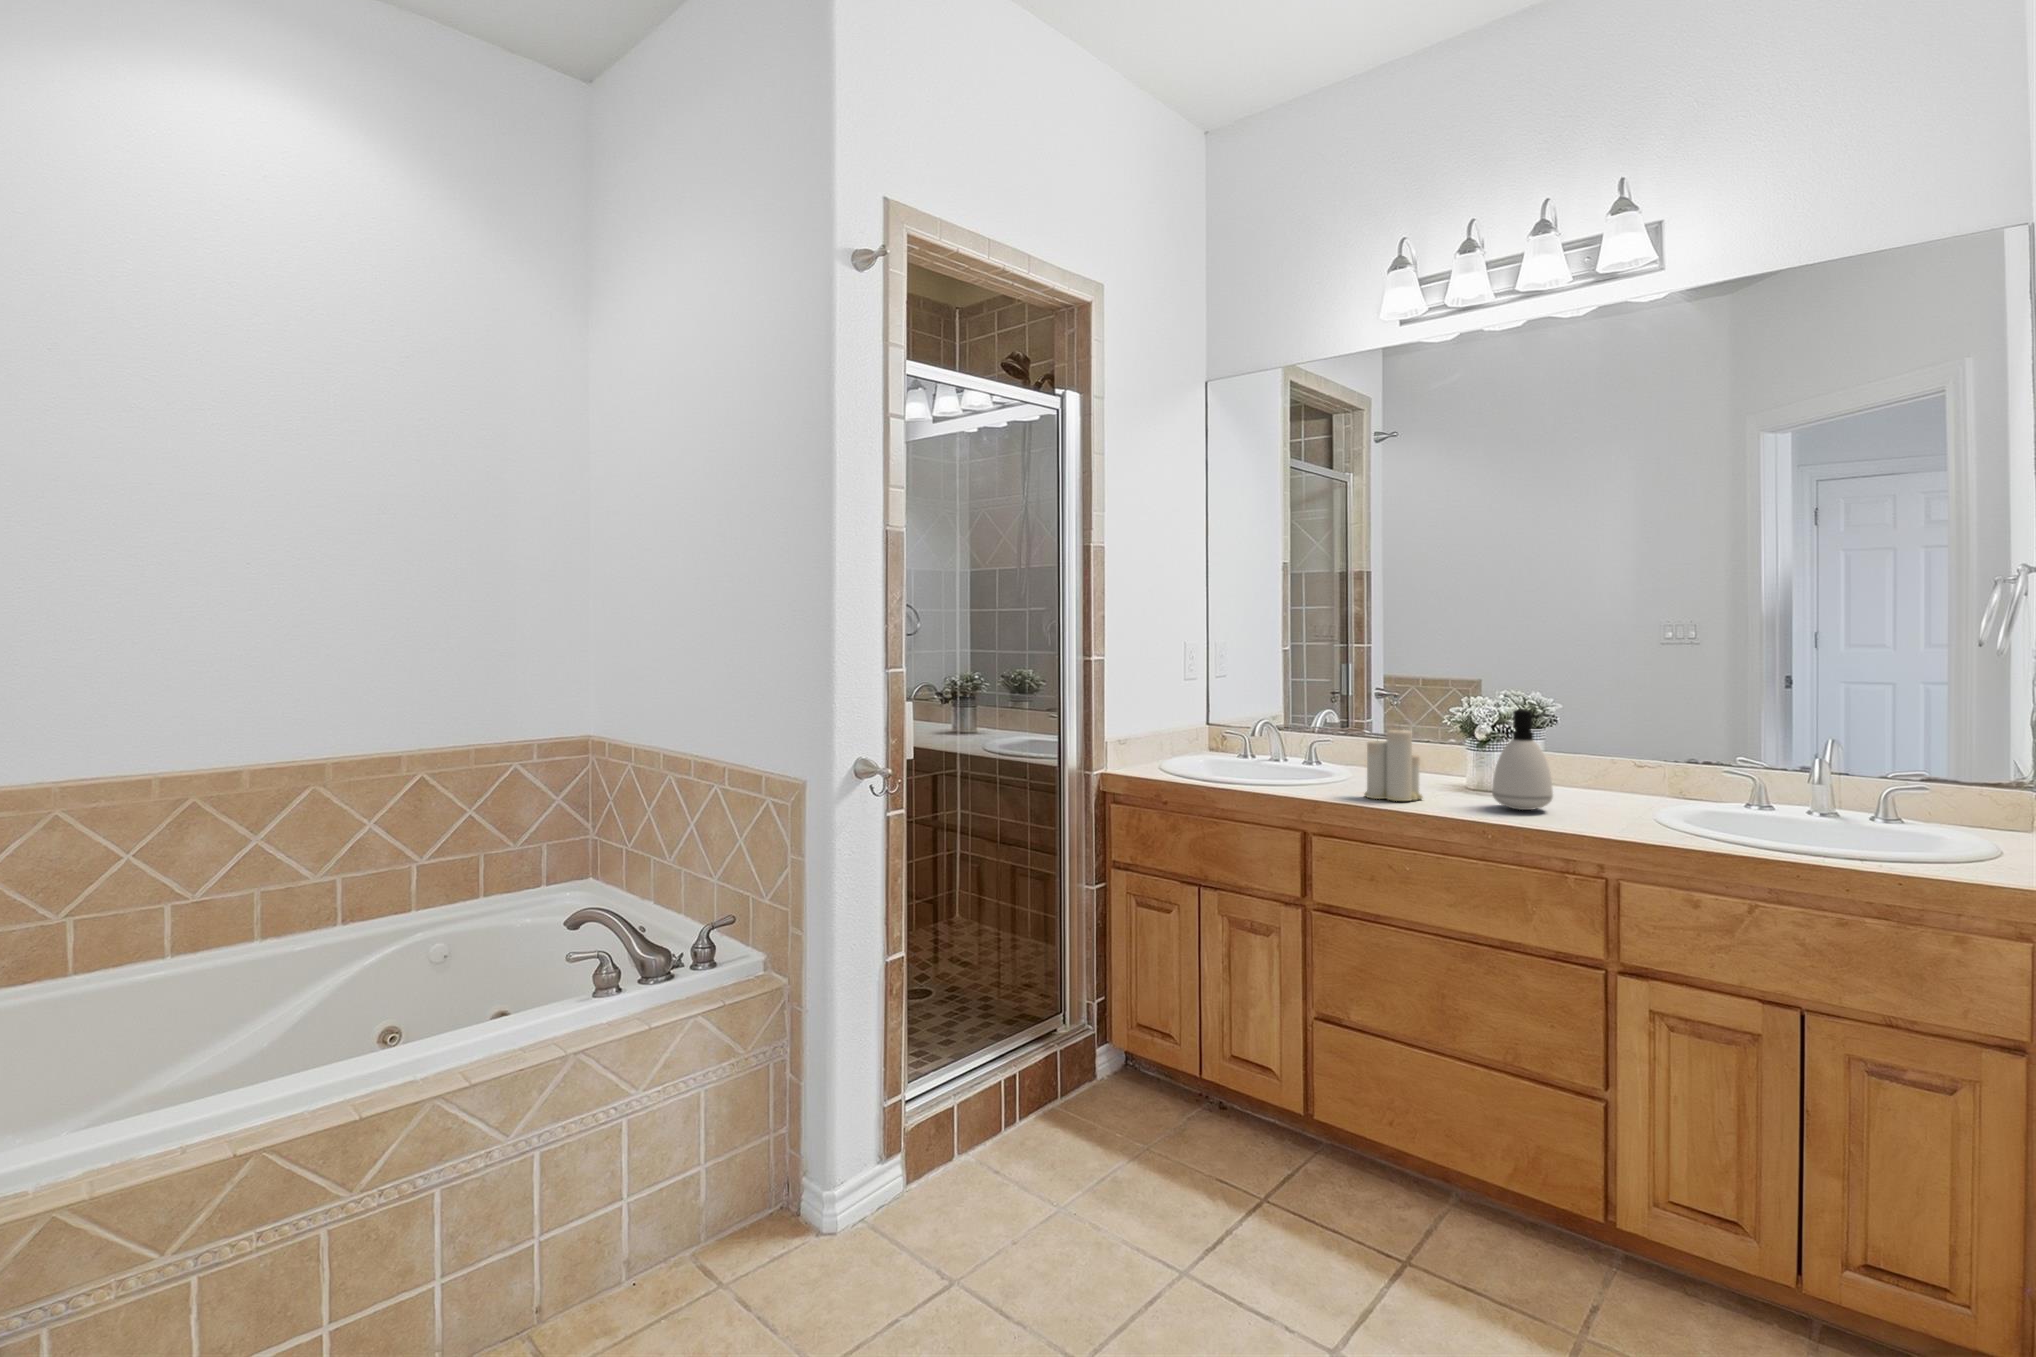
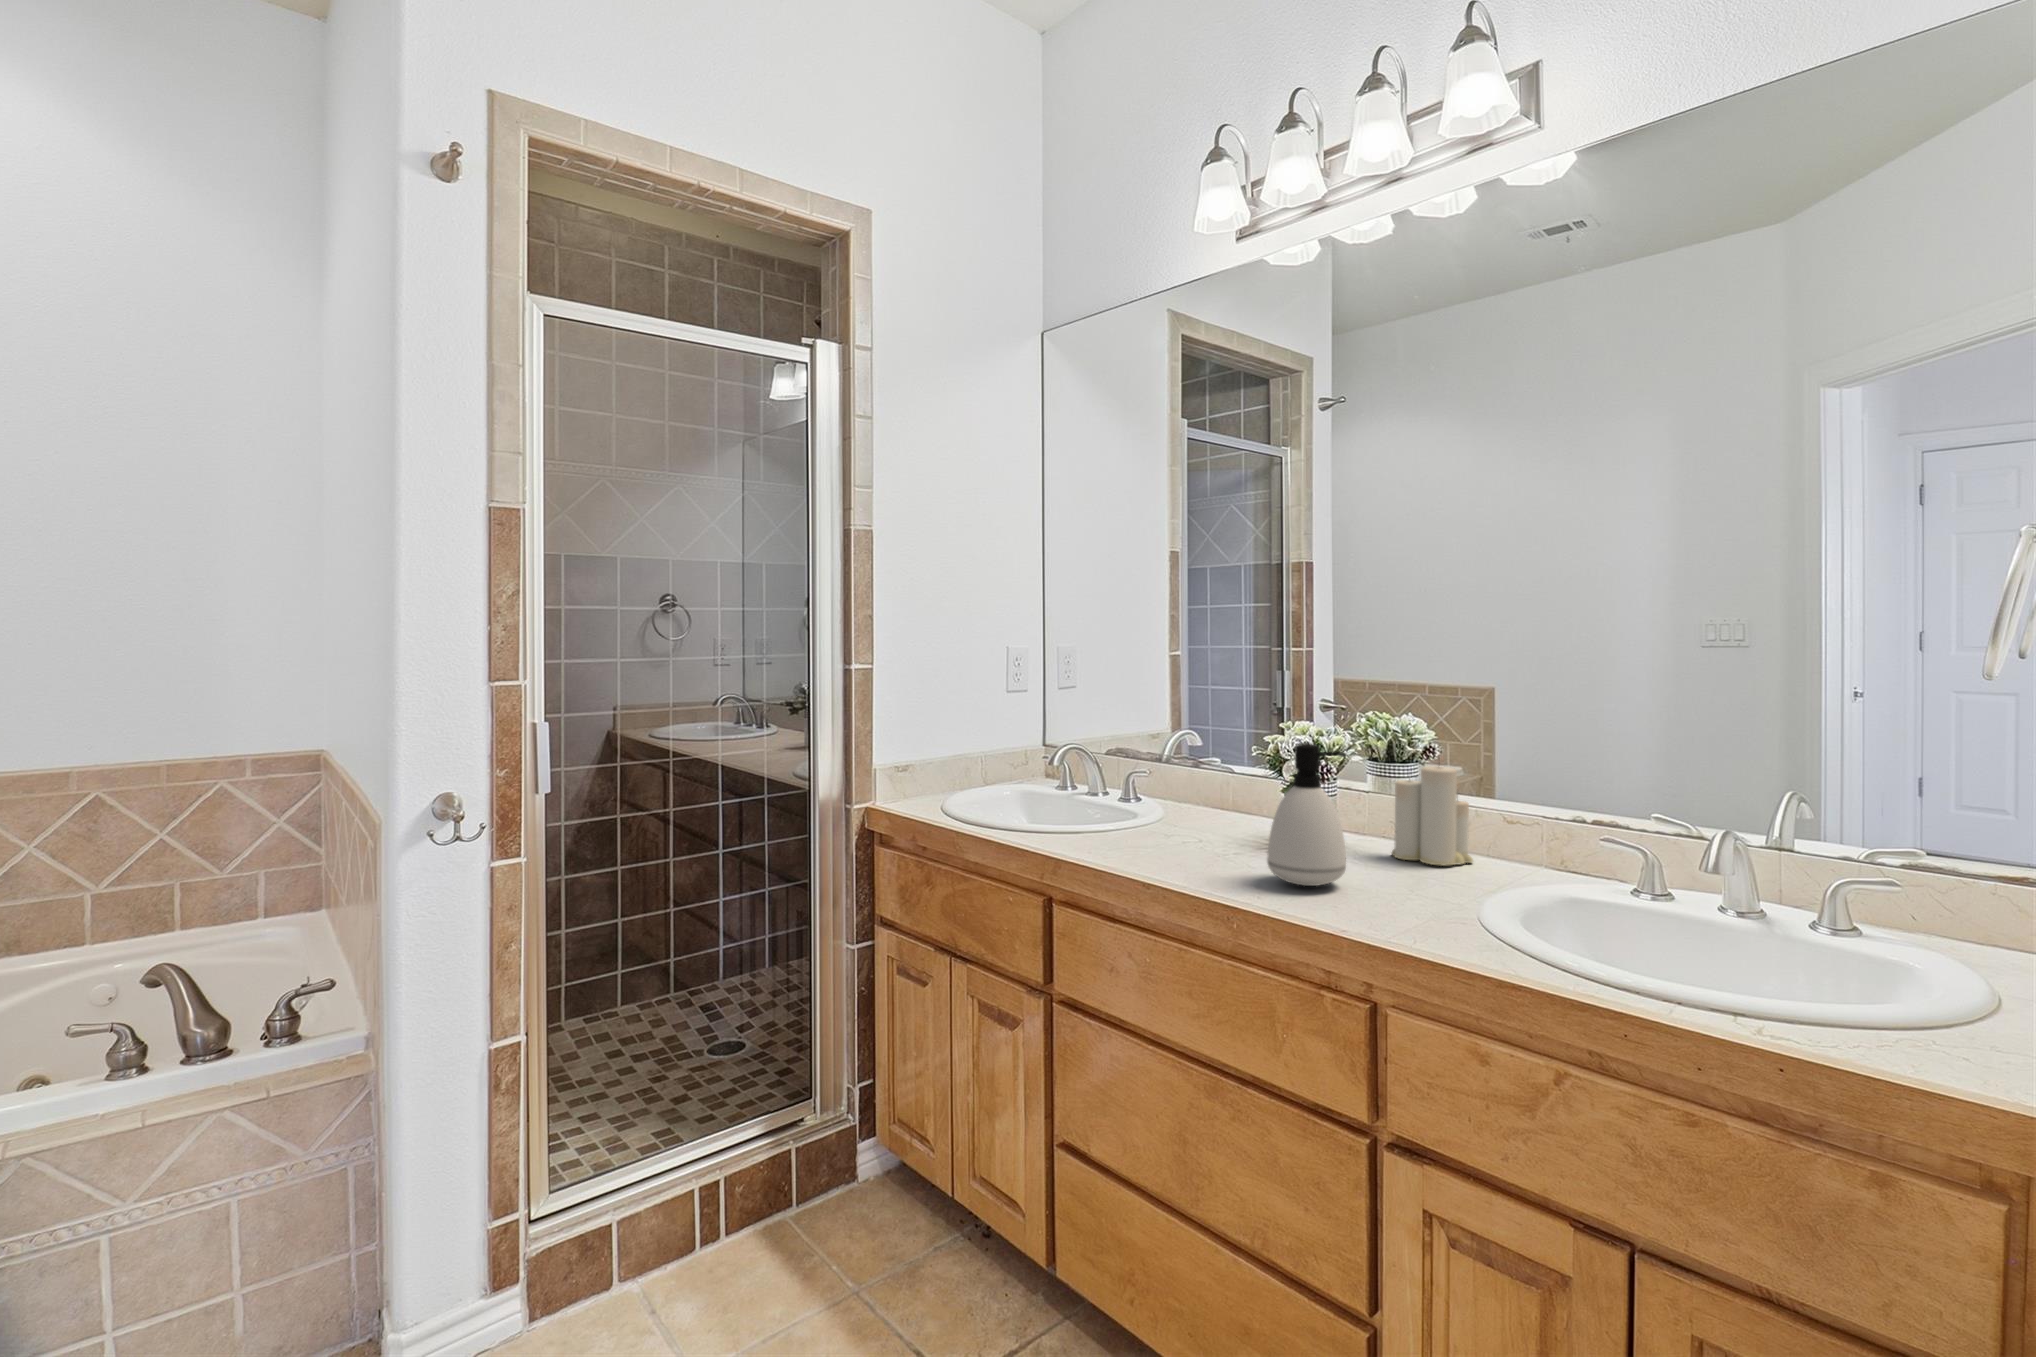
candle: present [1364,730,1423,801] -> present [1391,766,1473,865]

